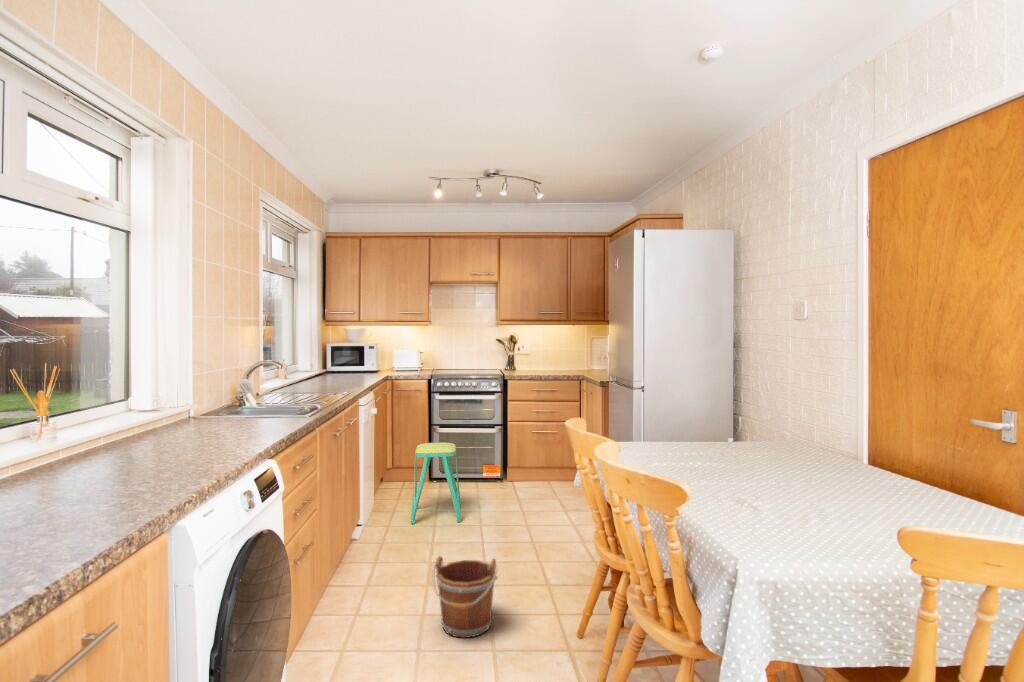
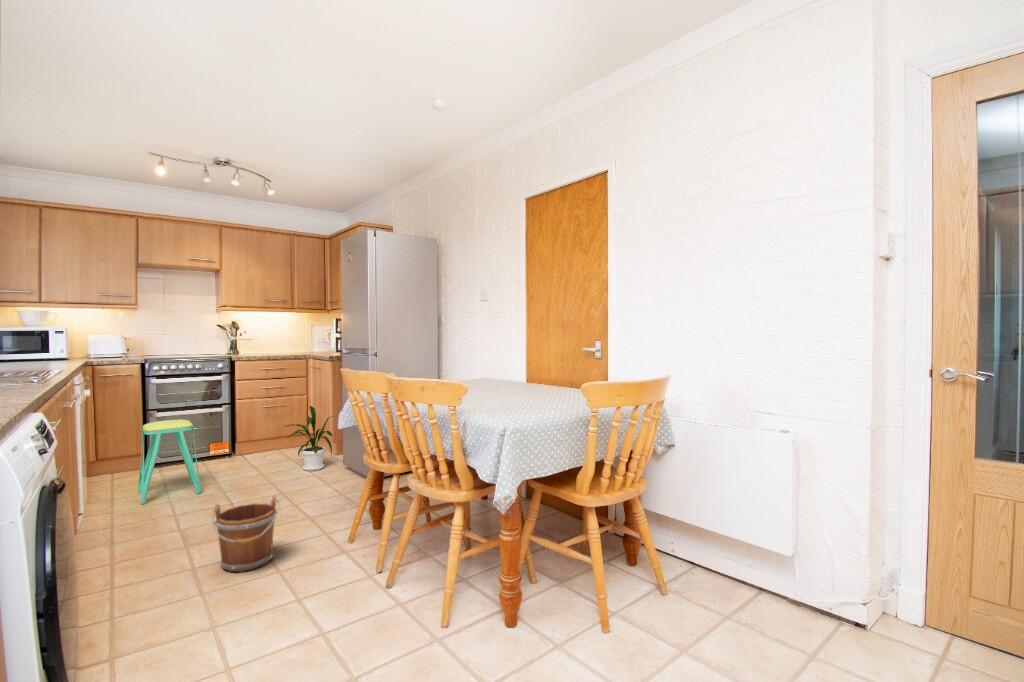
house plant: none [545,438,599,515] -> present [287,406,332,471]

